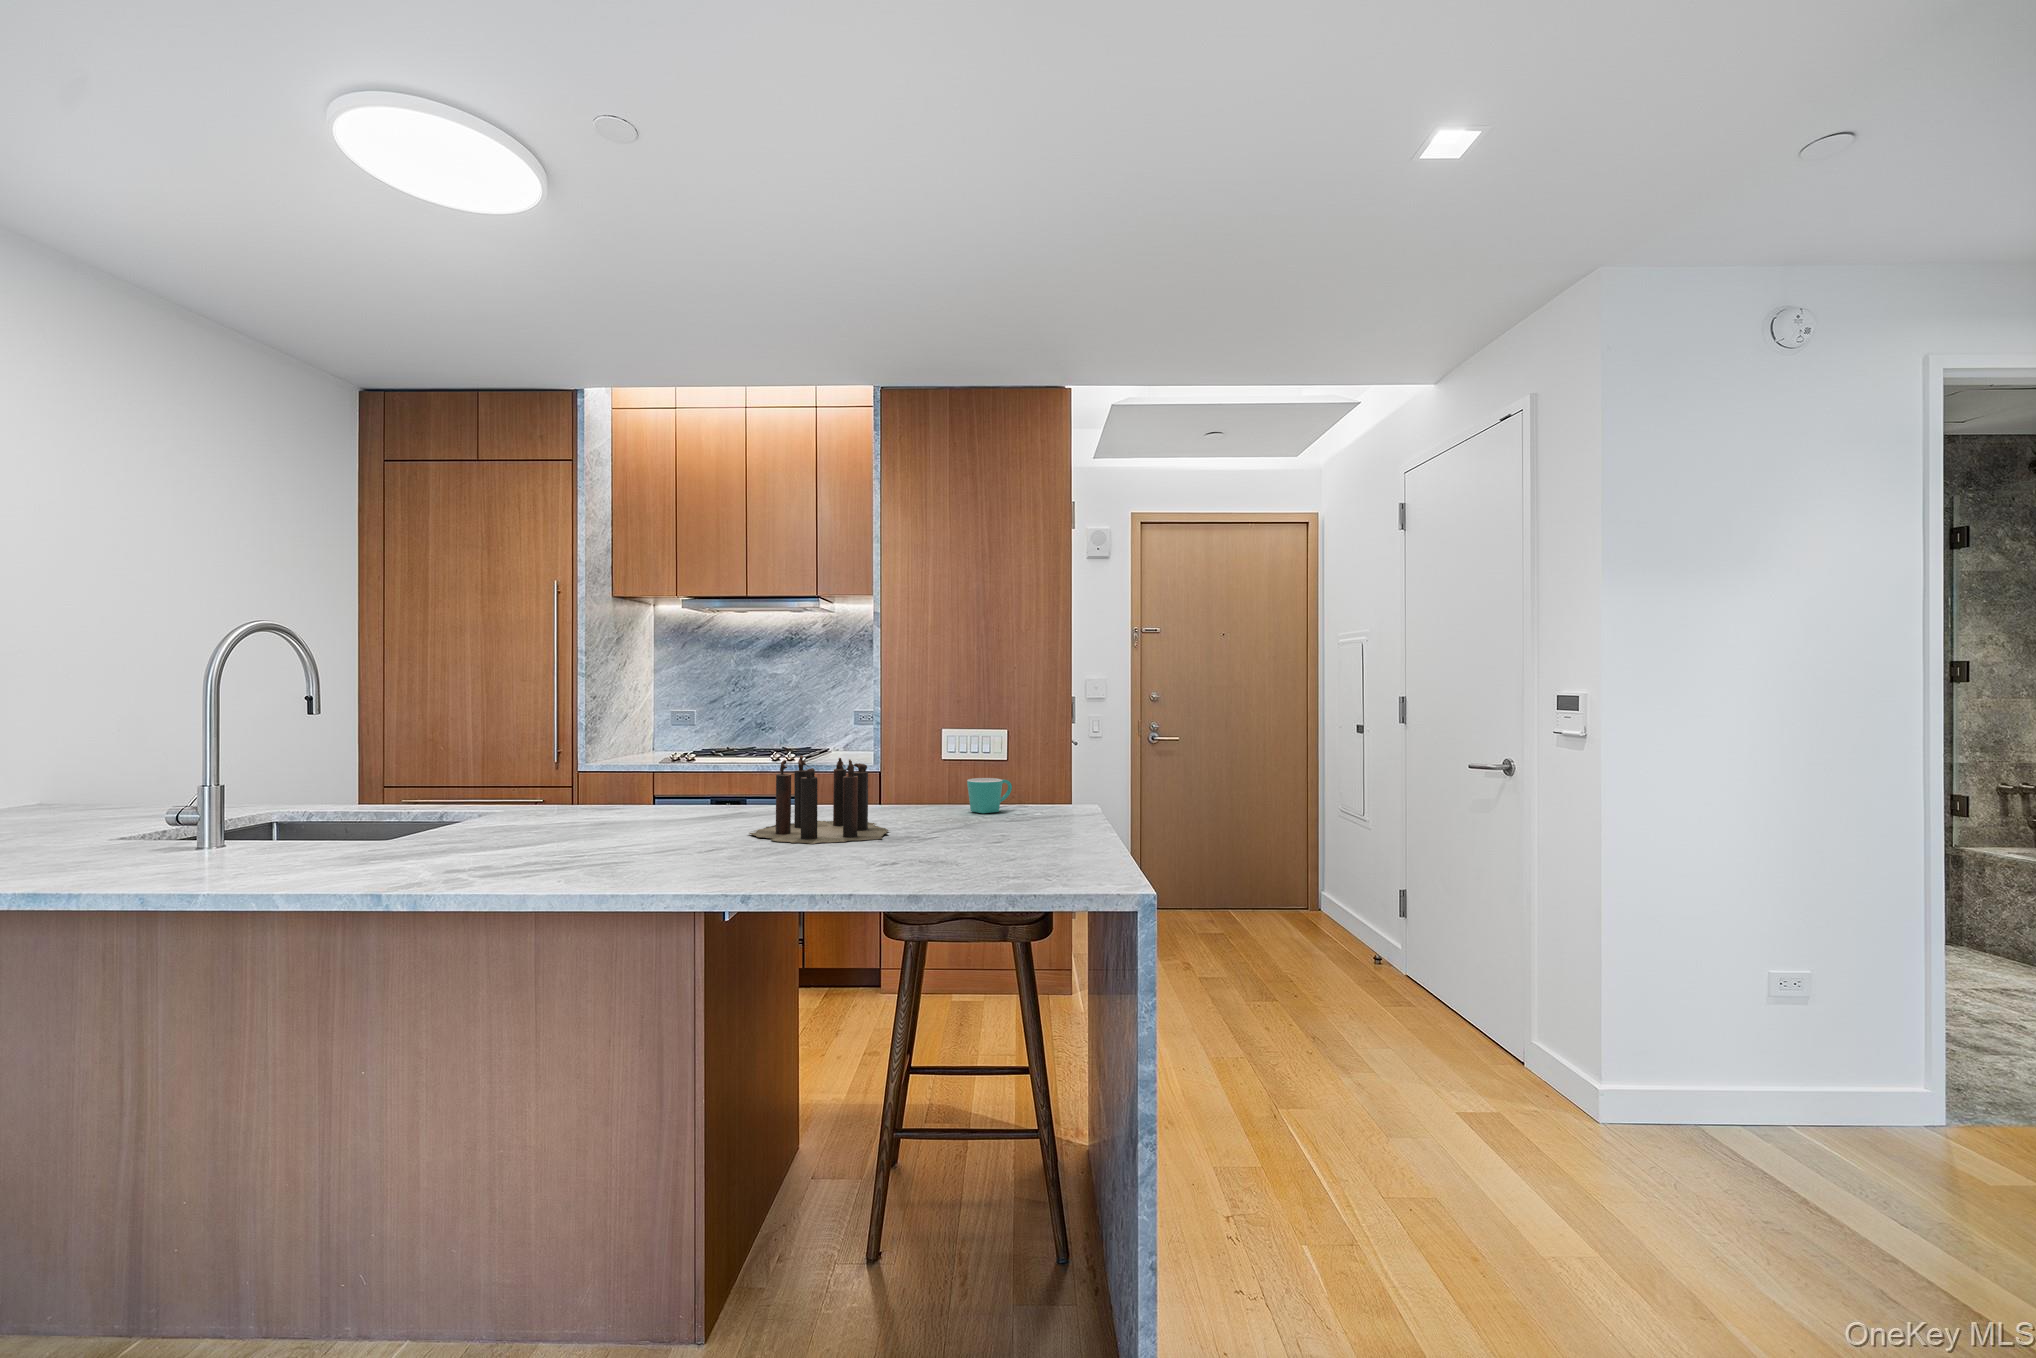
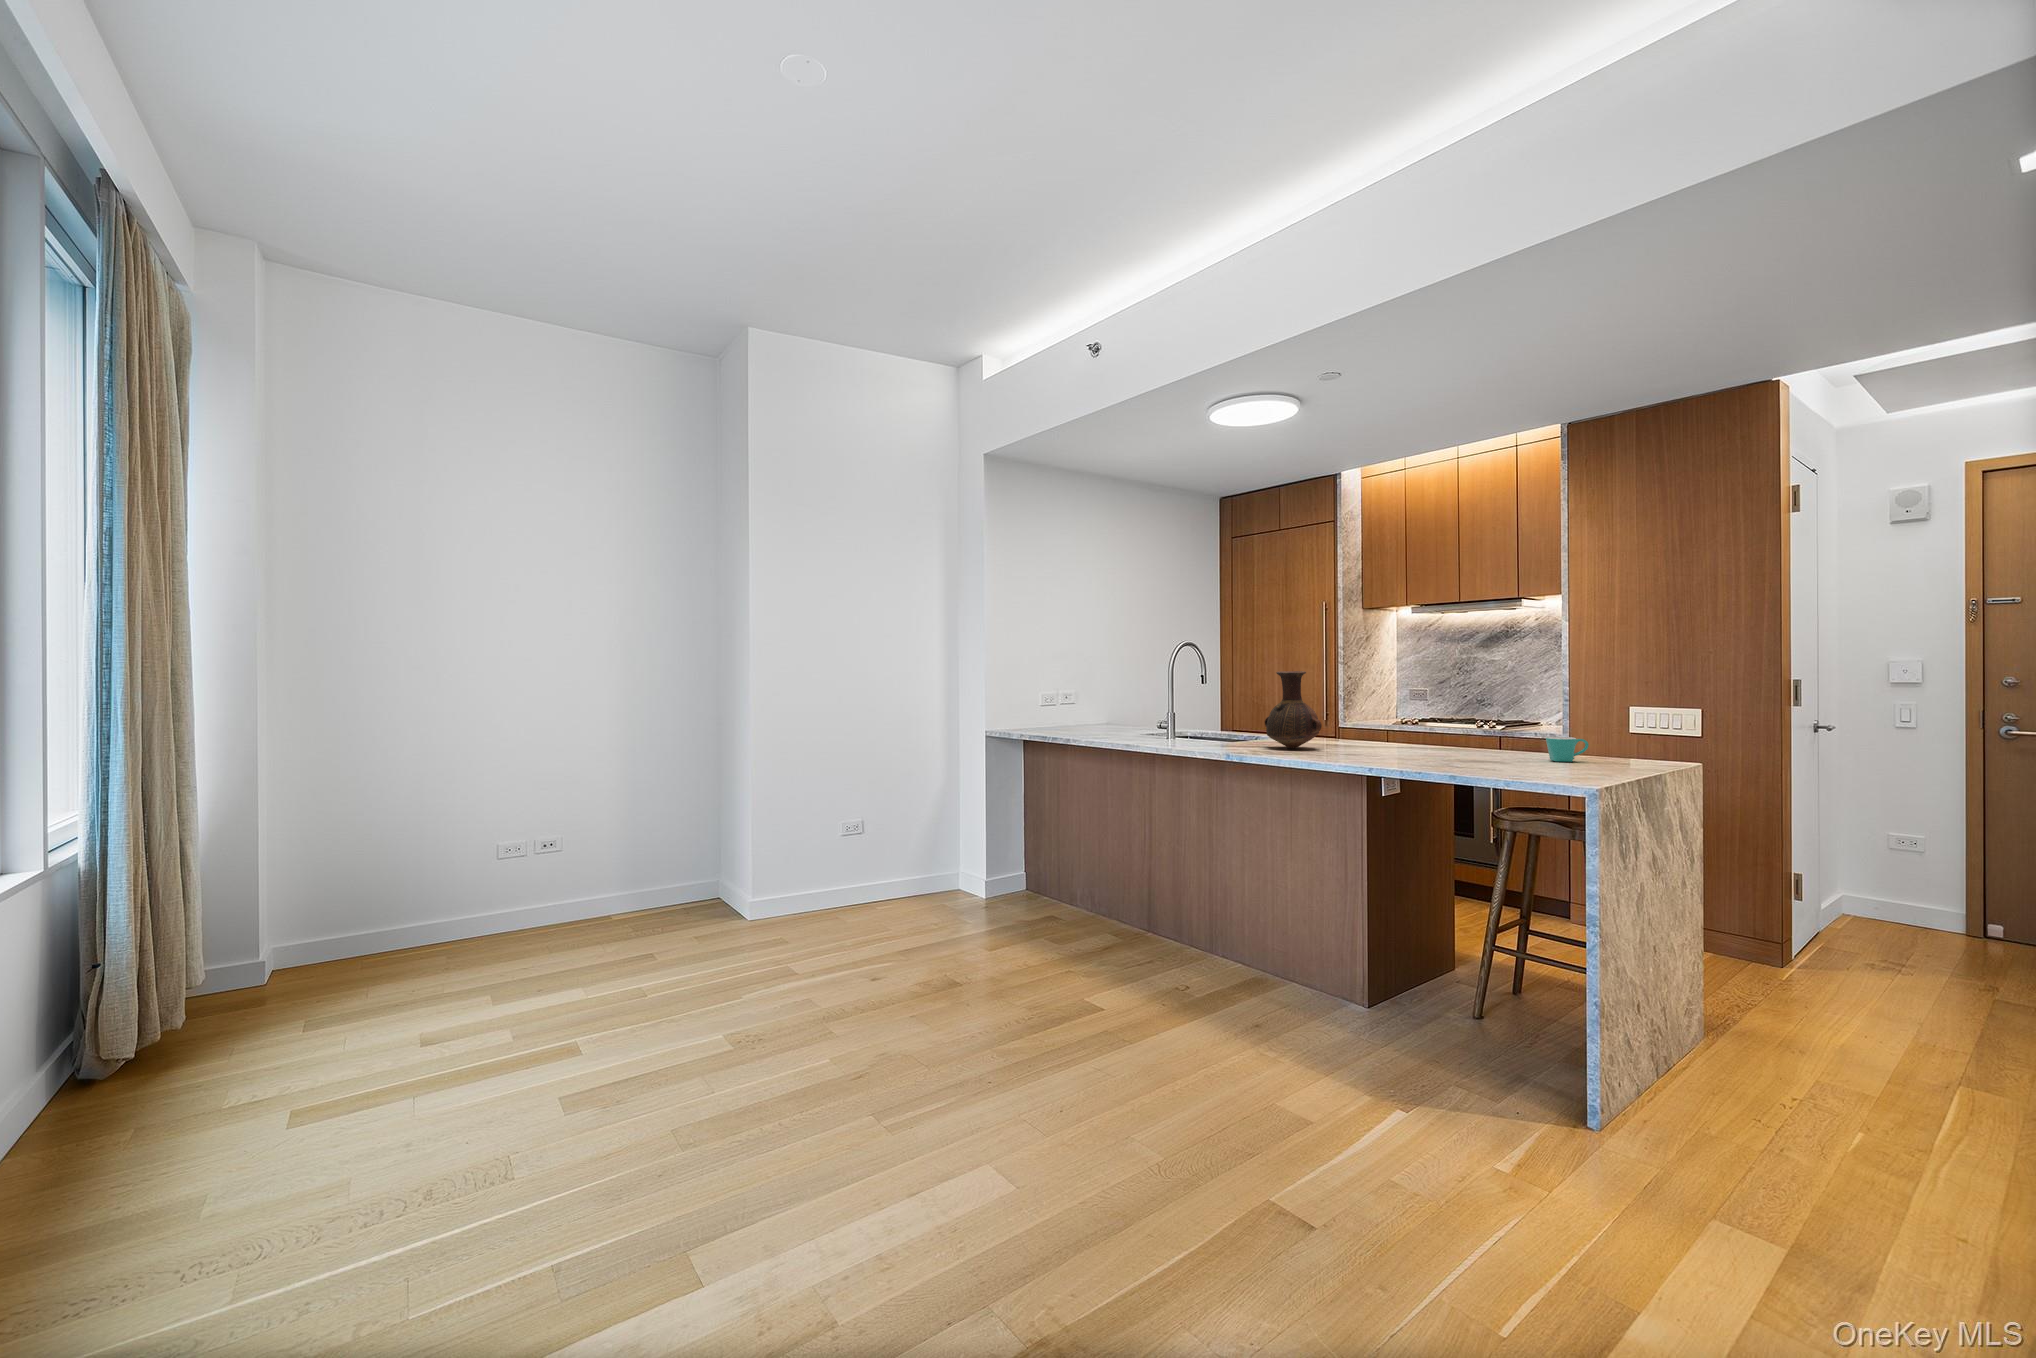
vase: none [528,686,645,827] -> present [1265,671,1322,748]
candle: present [749,755,889,844] -> none [1365,713,1485,765]

